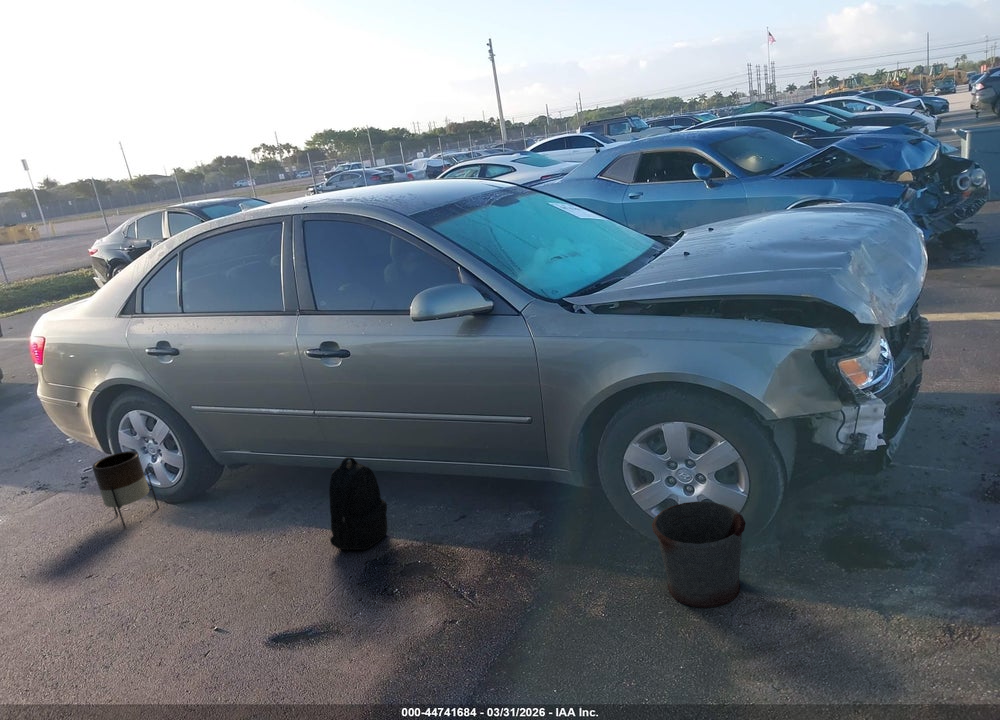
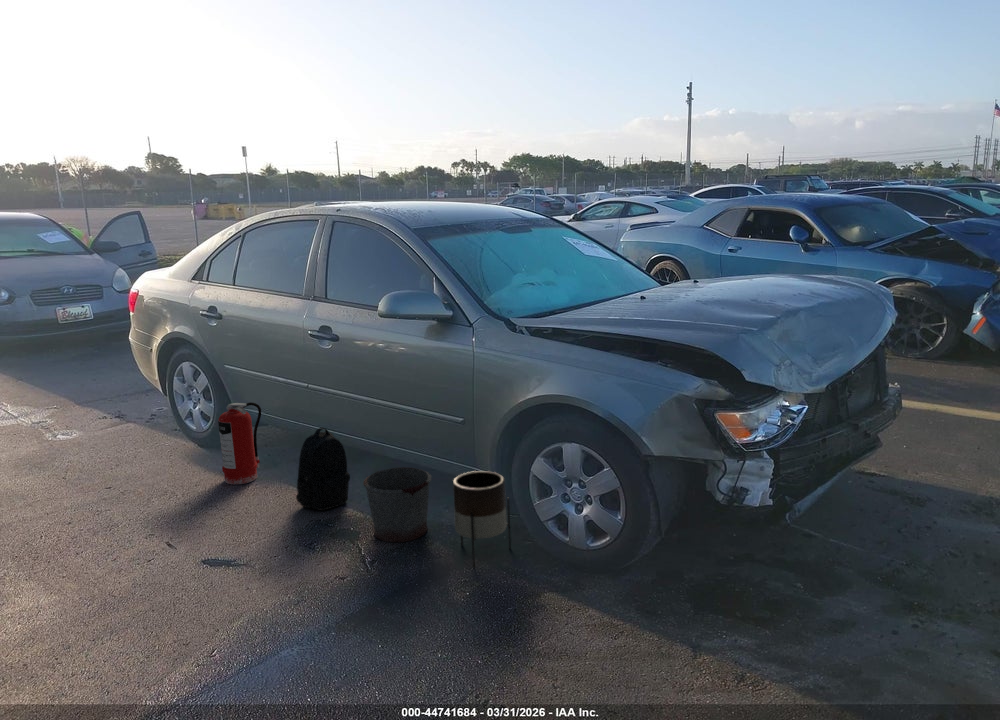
fire extinguisher: none [206,443,262,541] -> present [218,402,261,485]
planter: present [92,451,159,529] -> present [453,471,511,567]
bucket: present [652,502,746,608] -> present [363,467,432,542]

